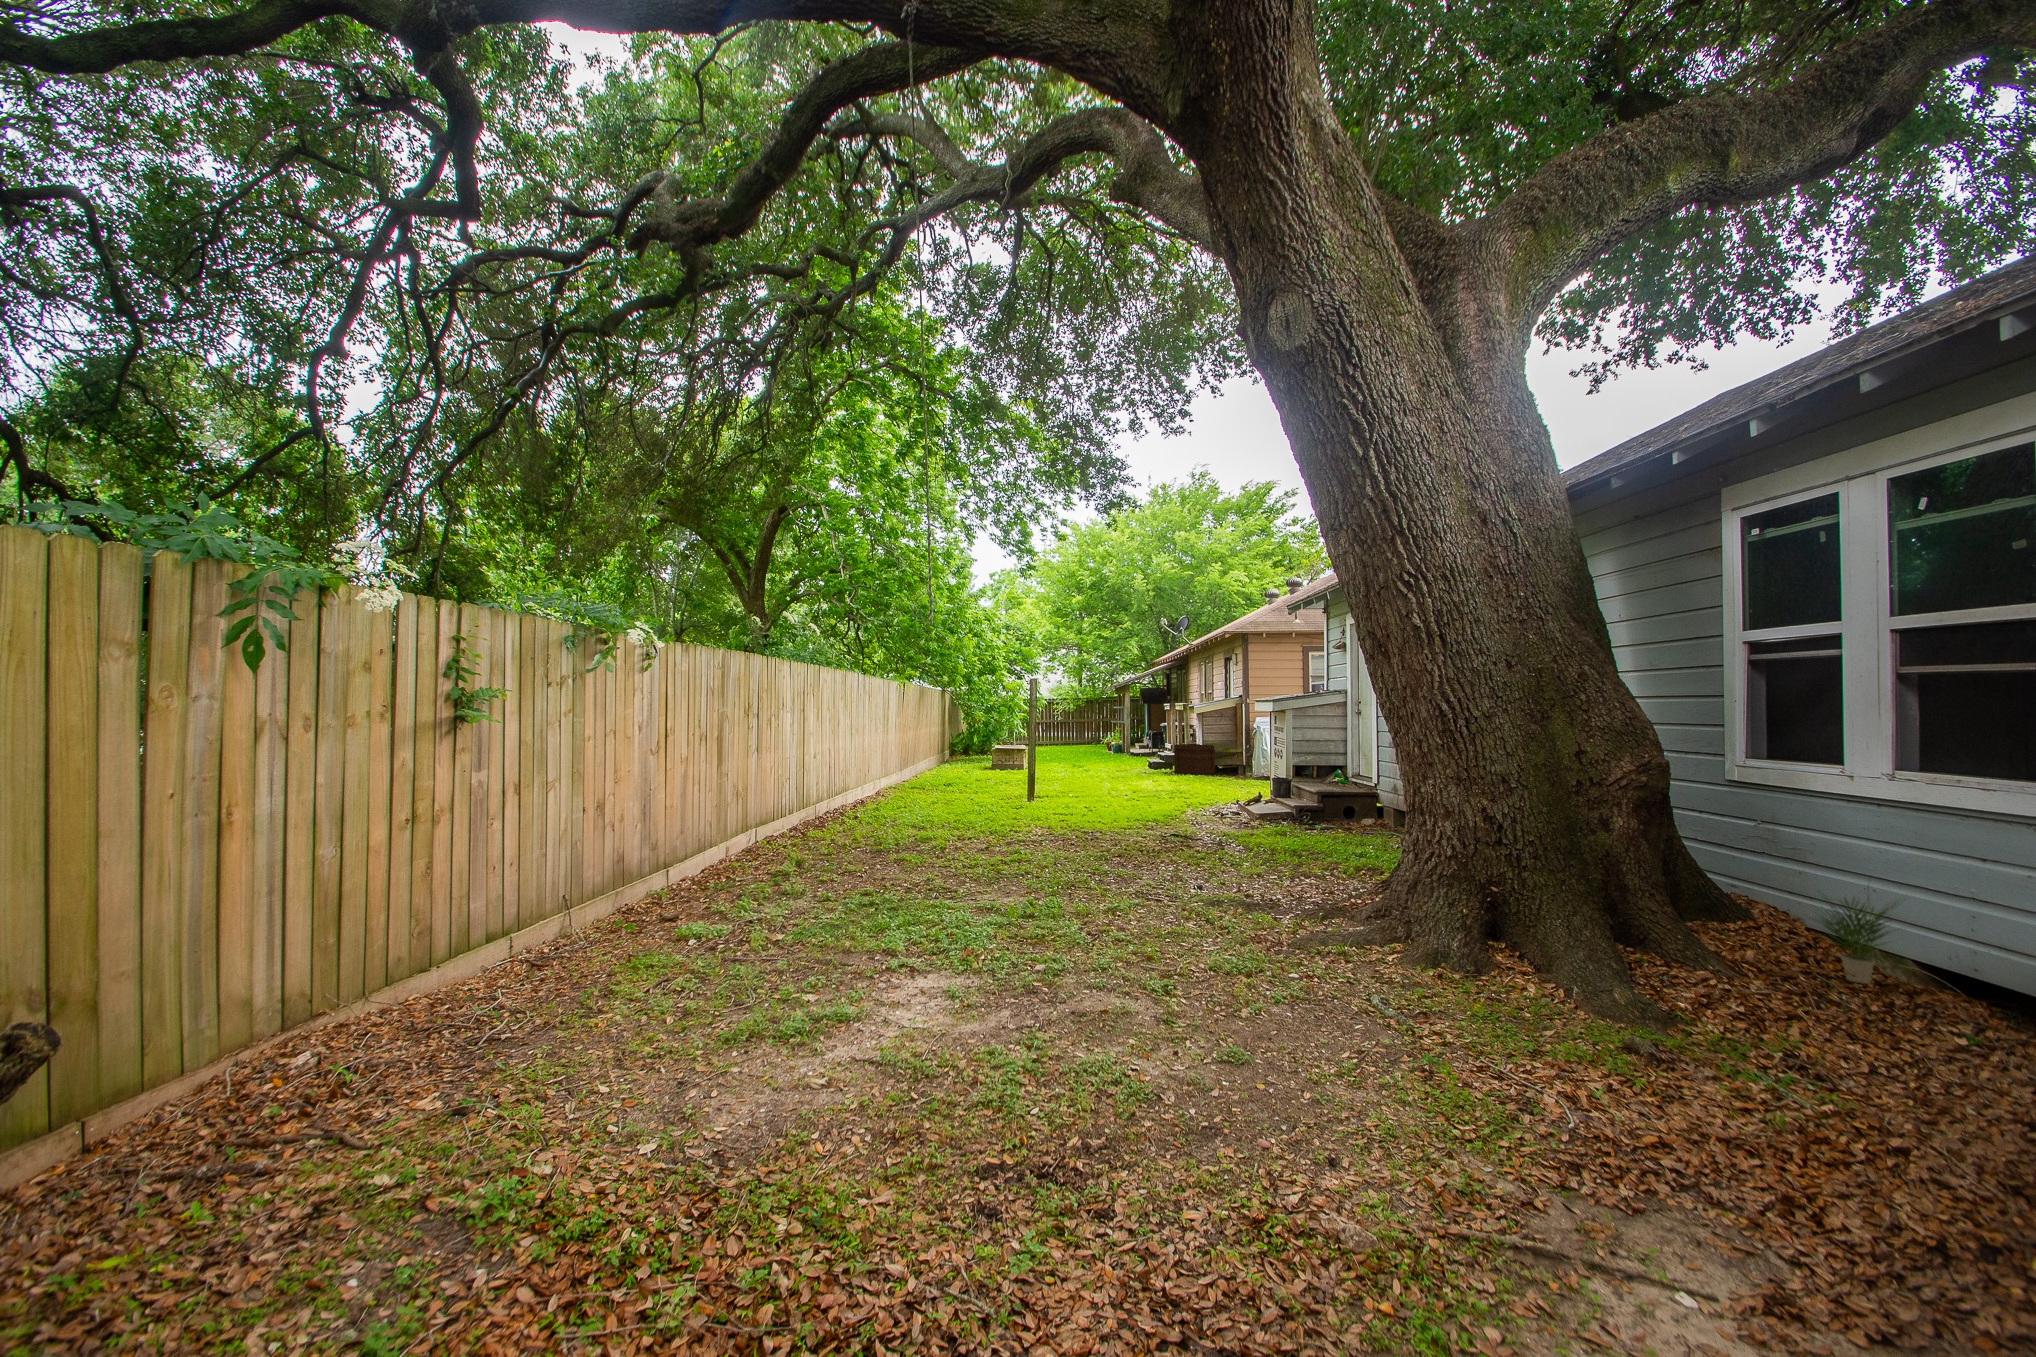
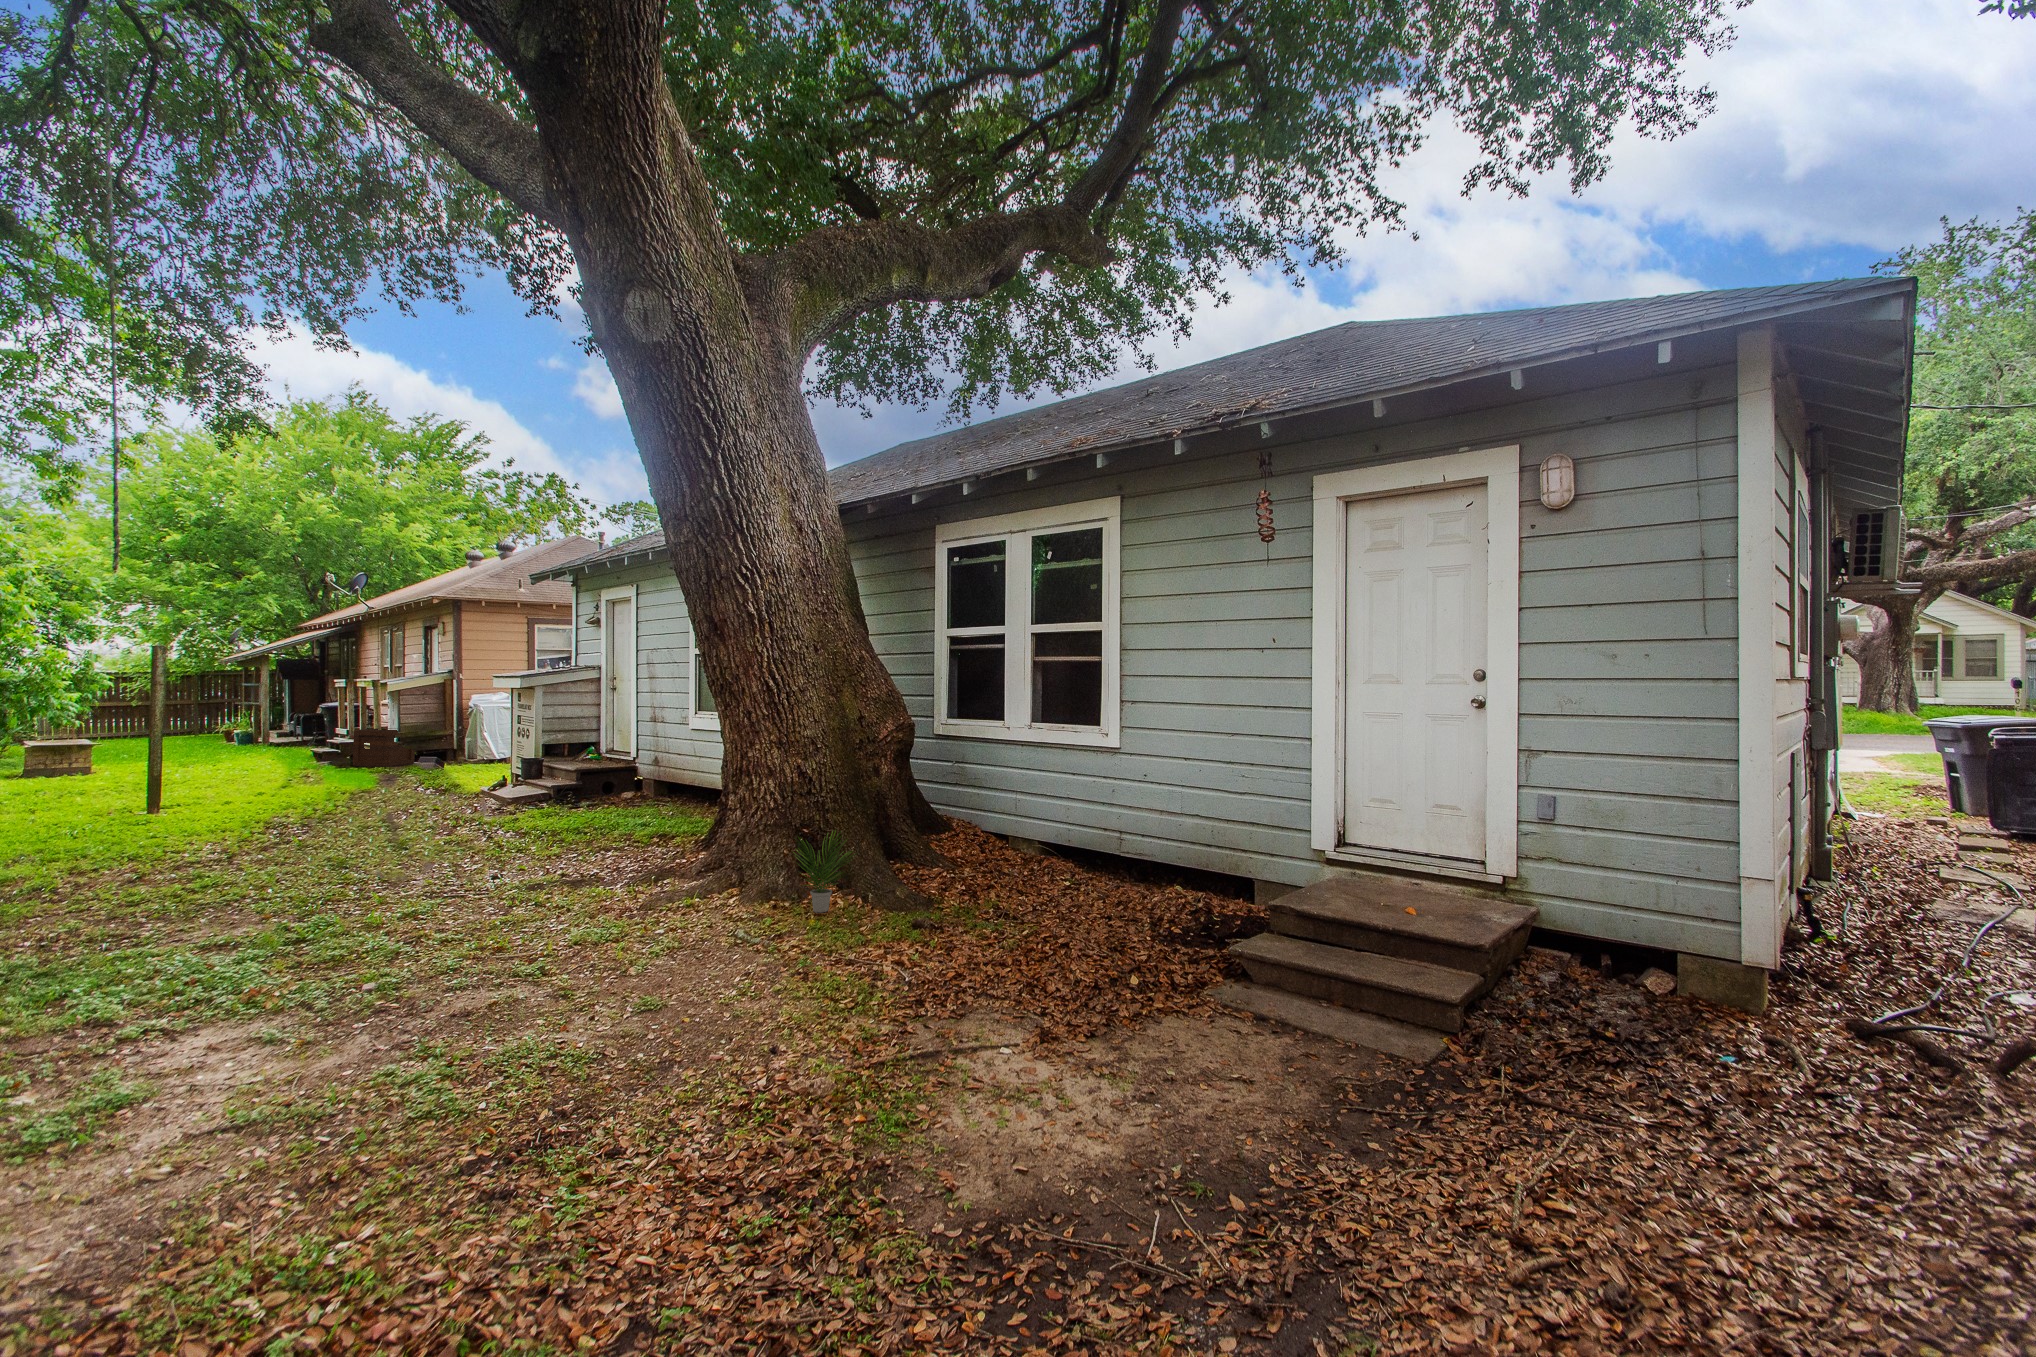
potted plant: present [1817,894,1899,984] -> present [793,830,856,913]

